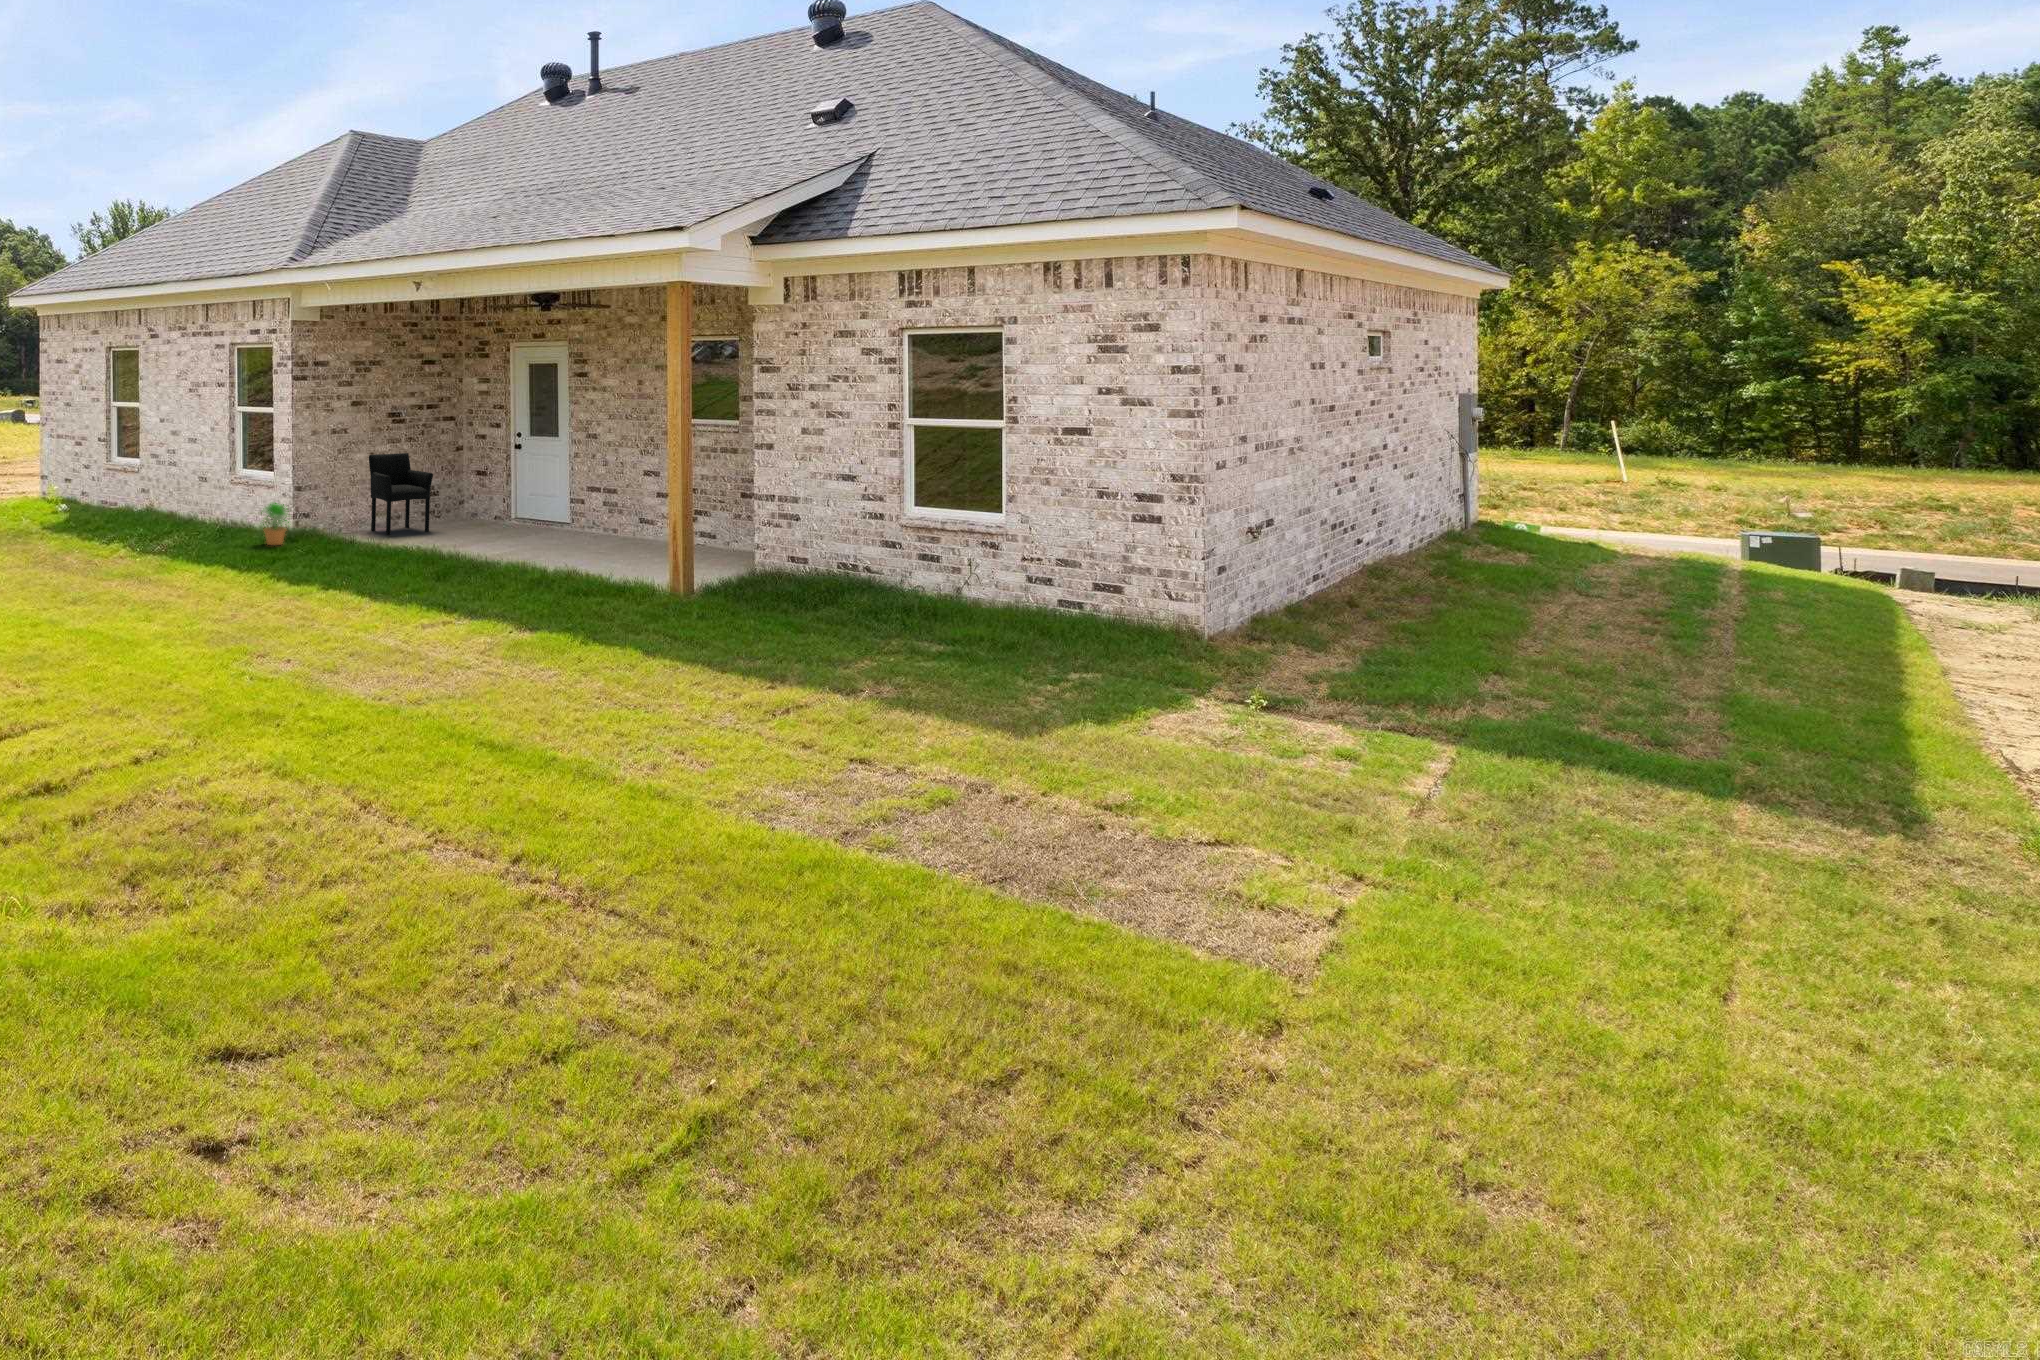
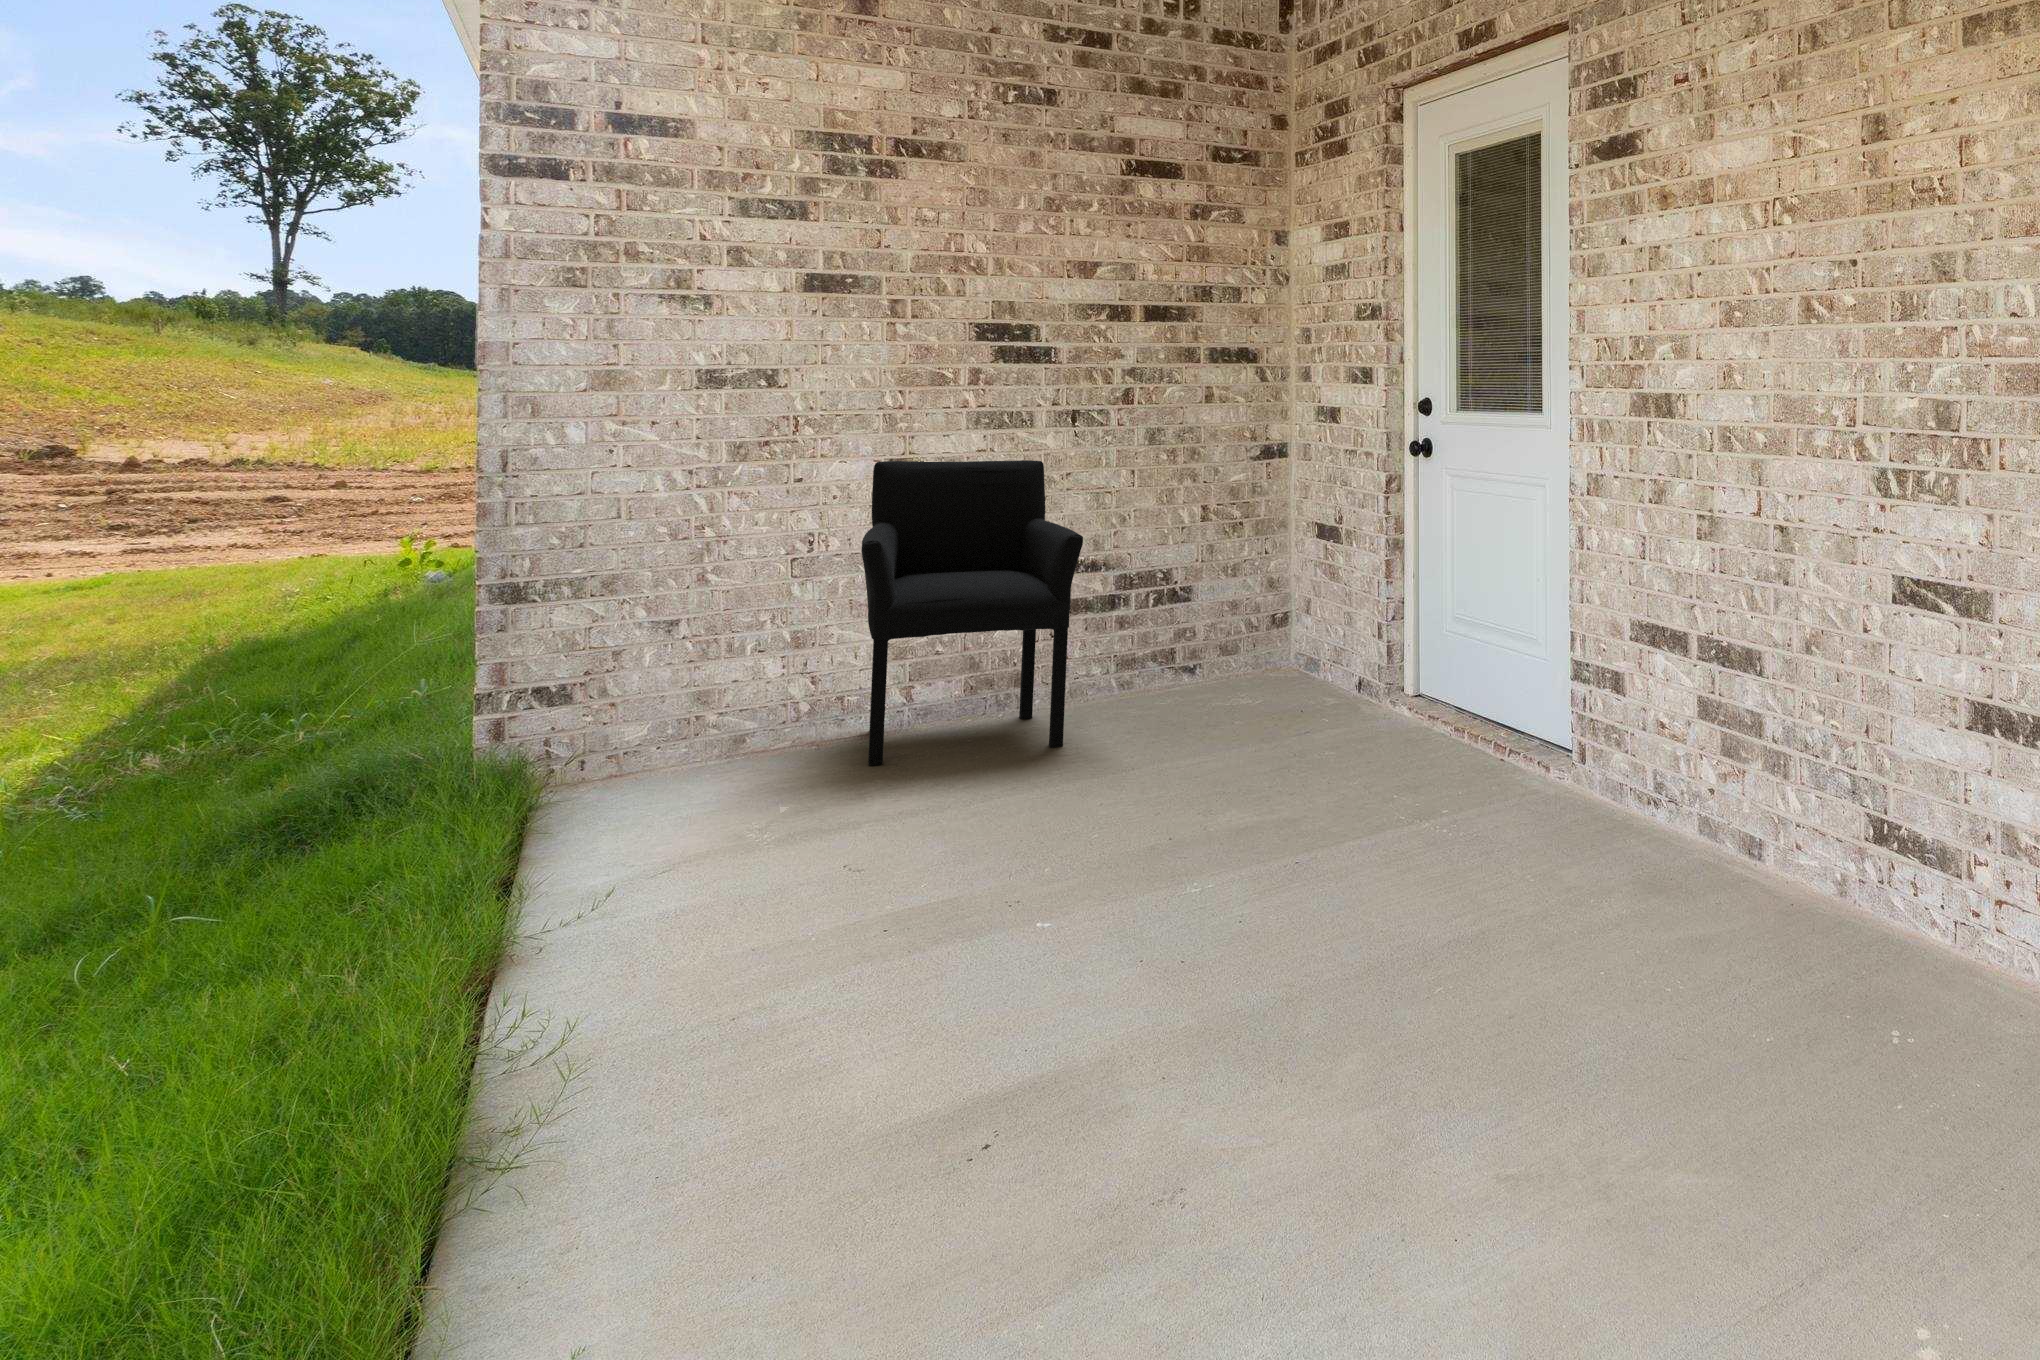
potted plant: present [262,503,289,545] -> none [188,637,382,829]

